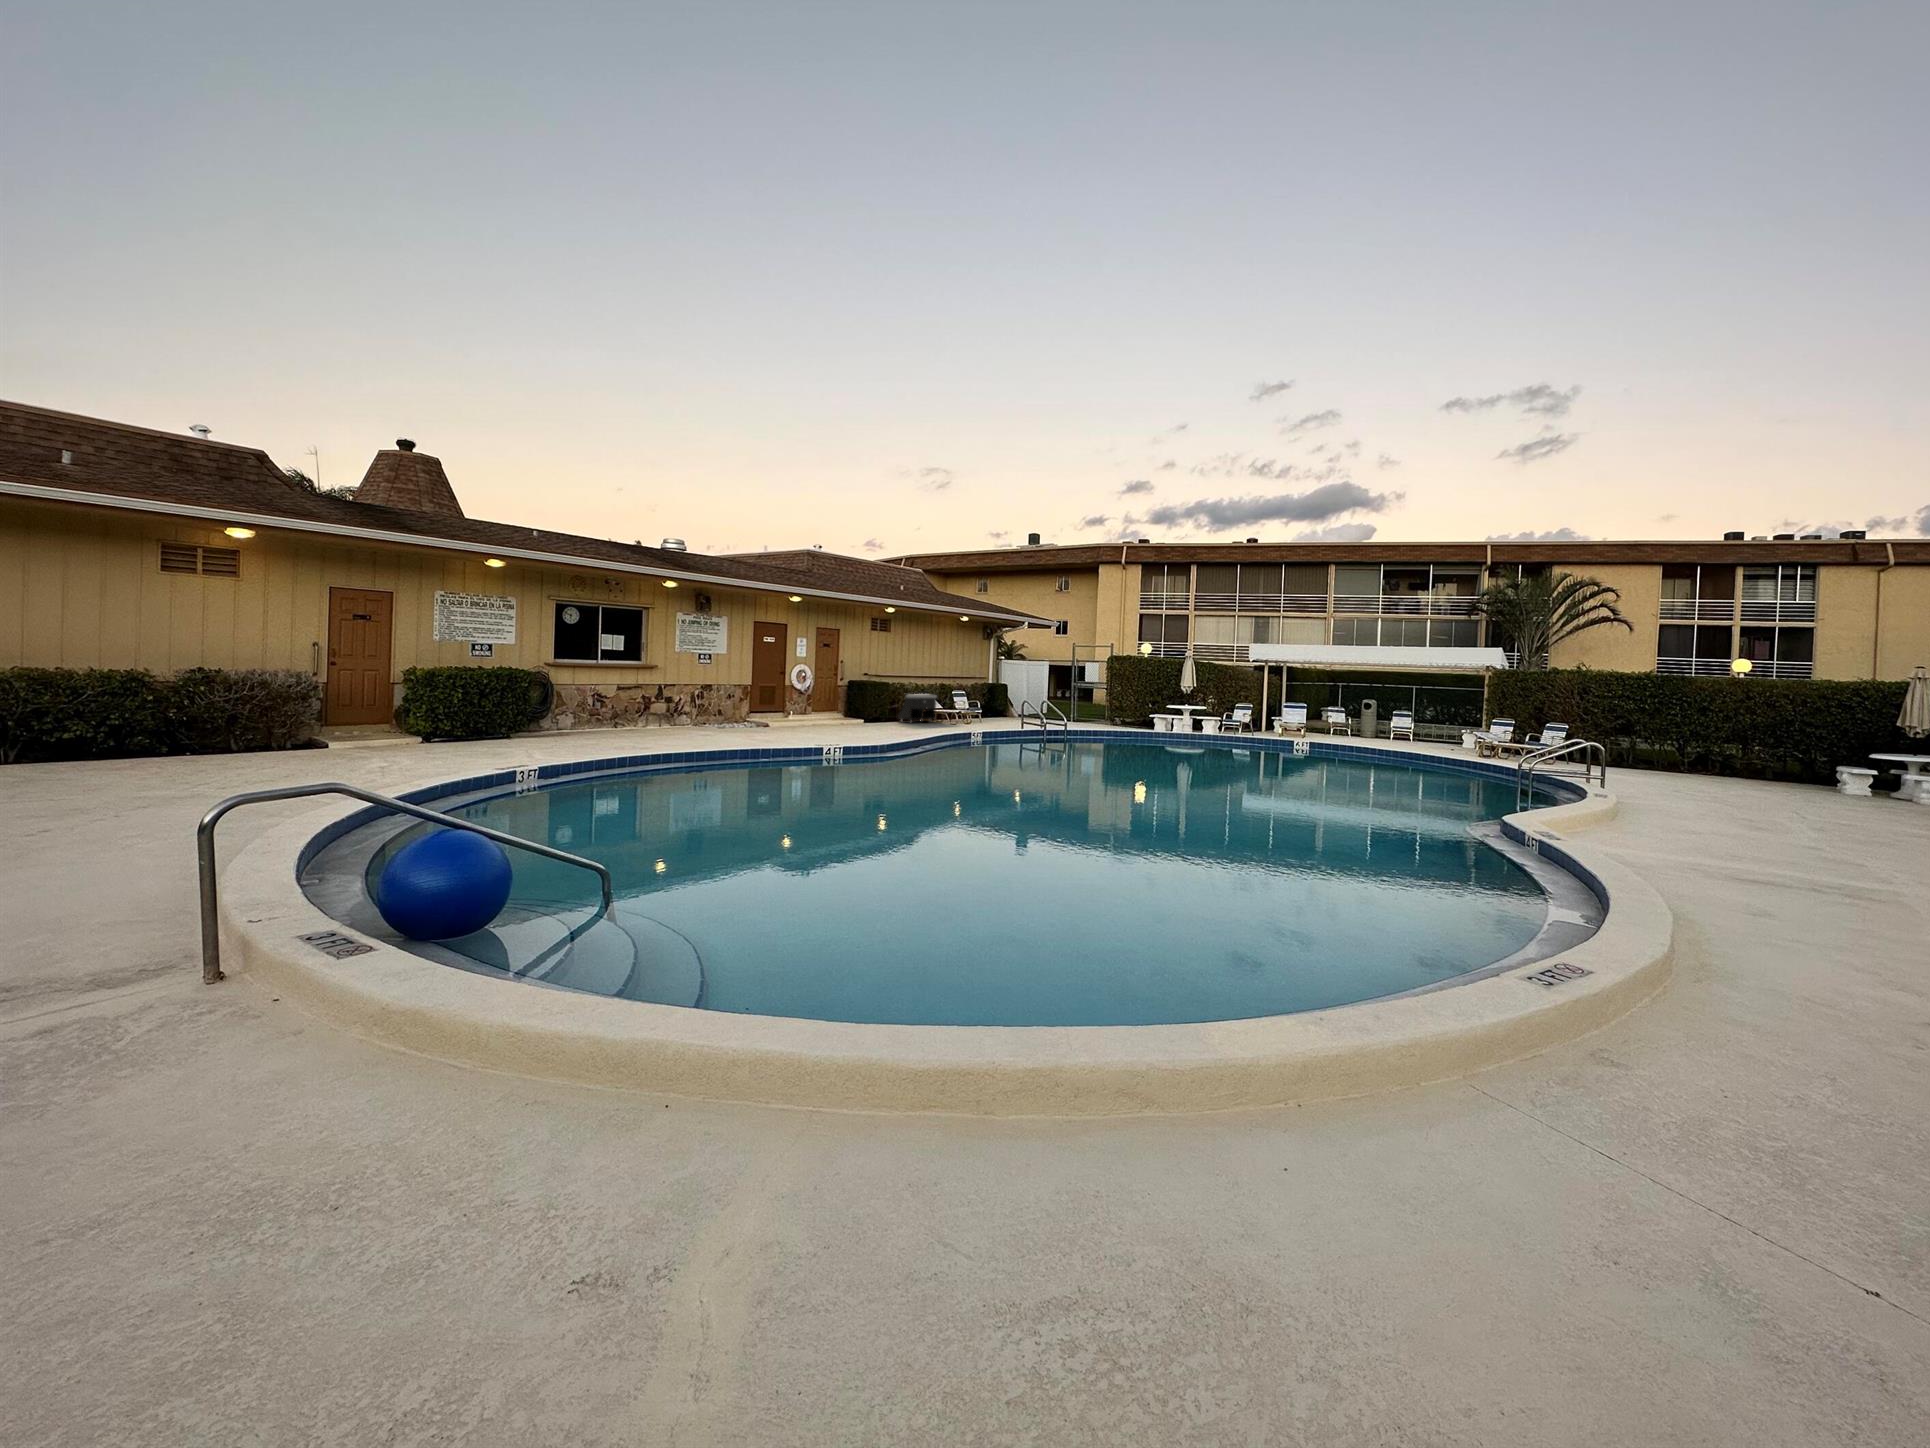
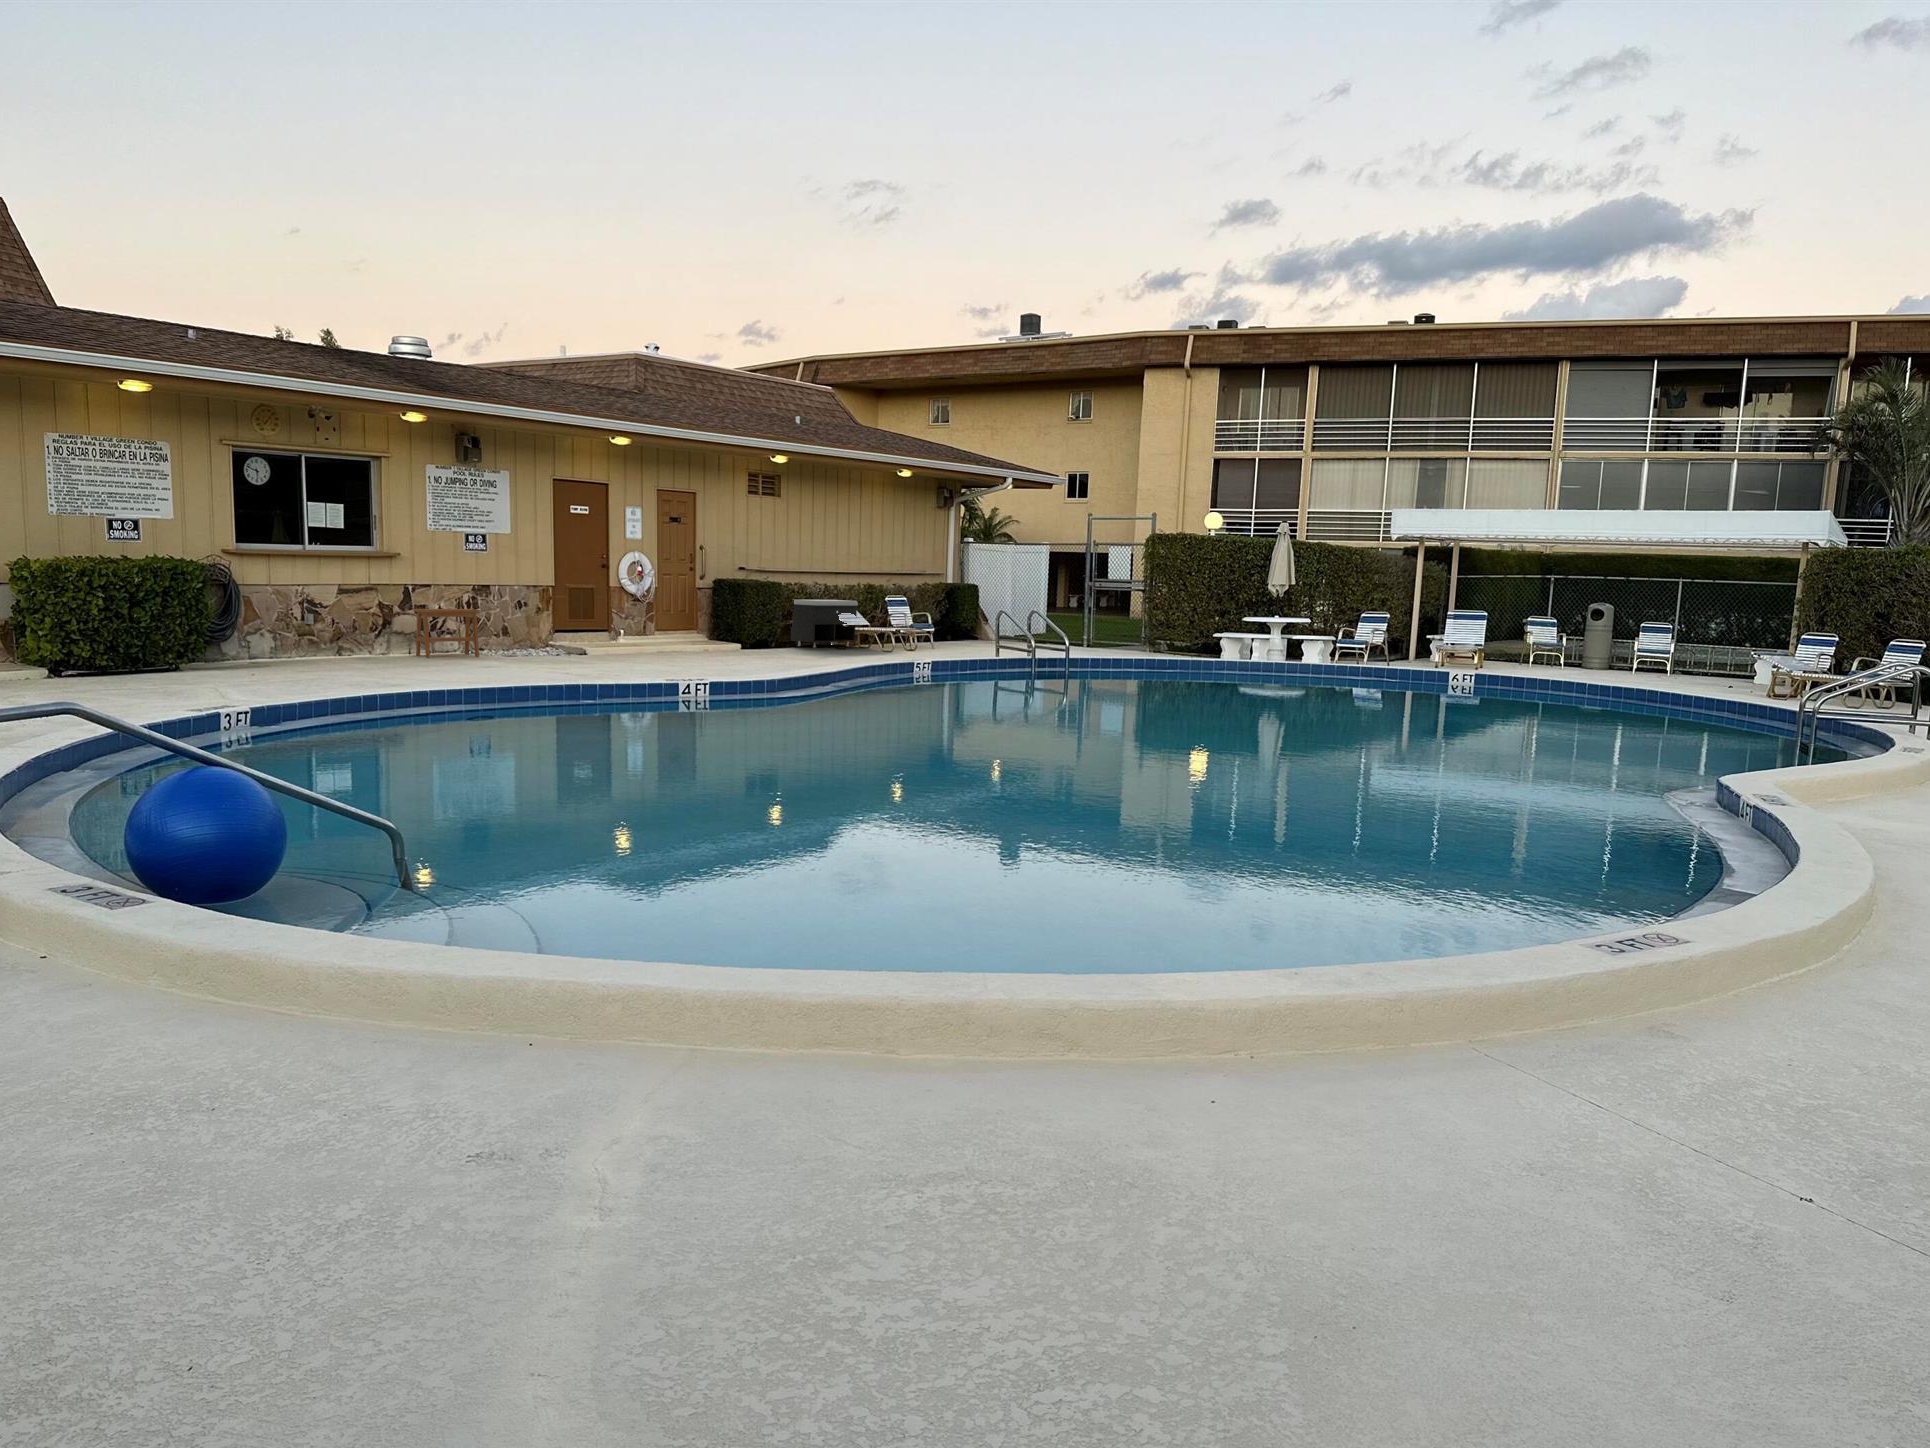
side table: none [665,699,706,729] -> present [413,609,480,658]

